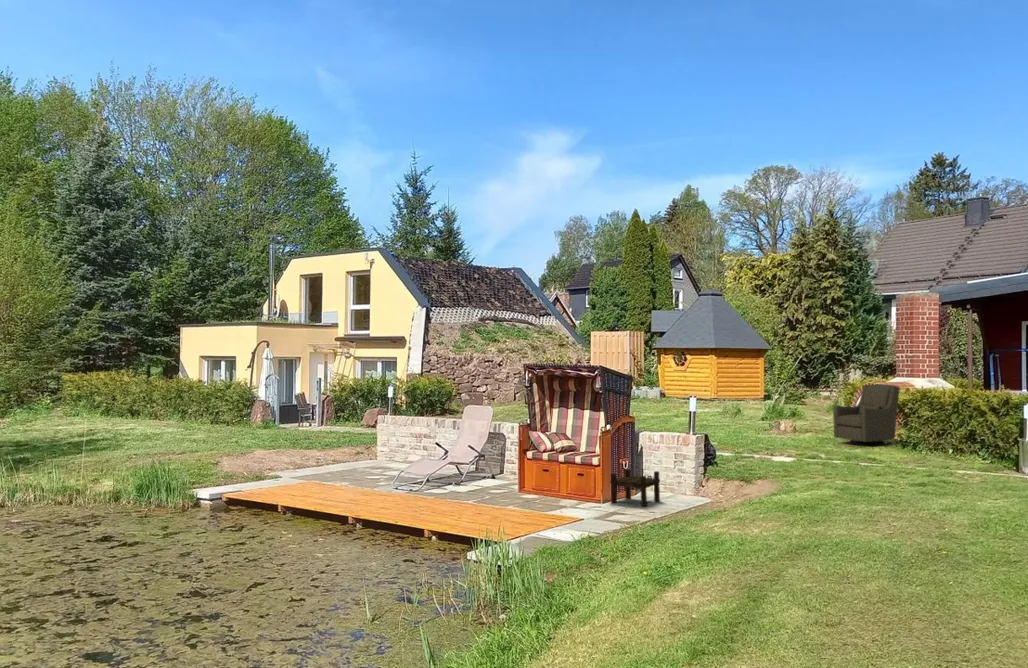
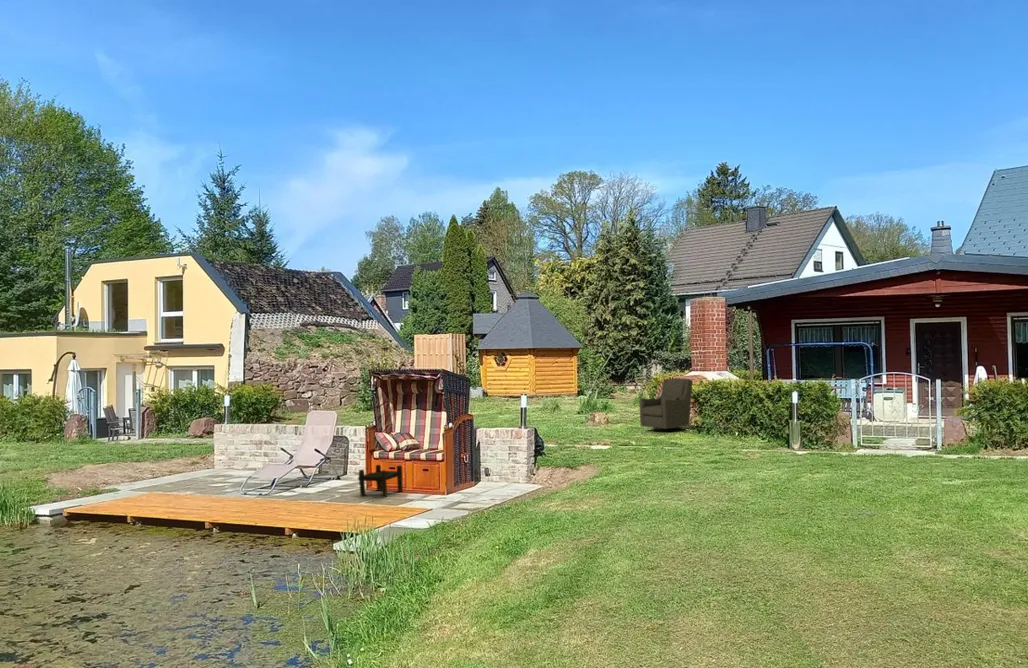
stool: present [610,469,660,506] -> present [358,465,403,497]

